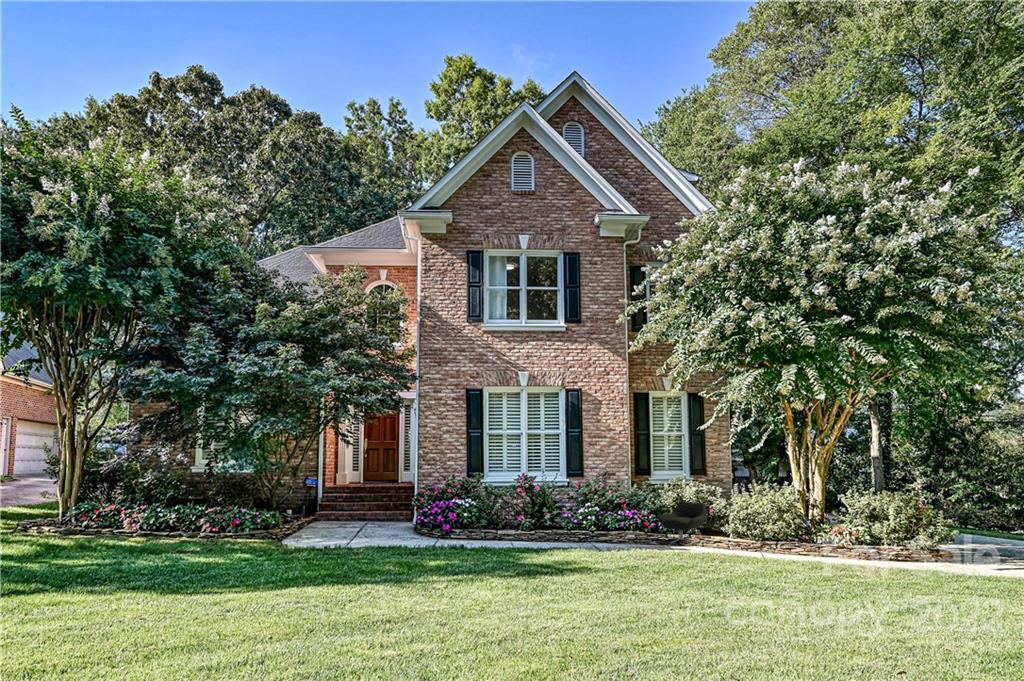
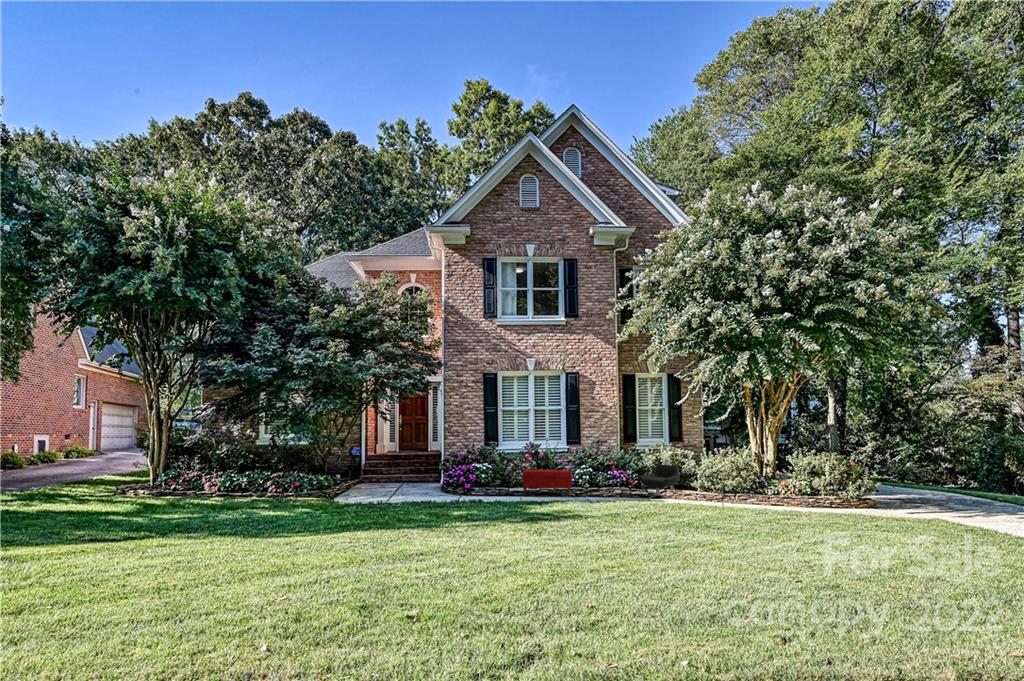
bench: none [516,506,576,539] -> present [523,469,571,495]

